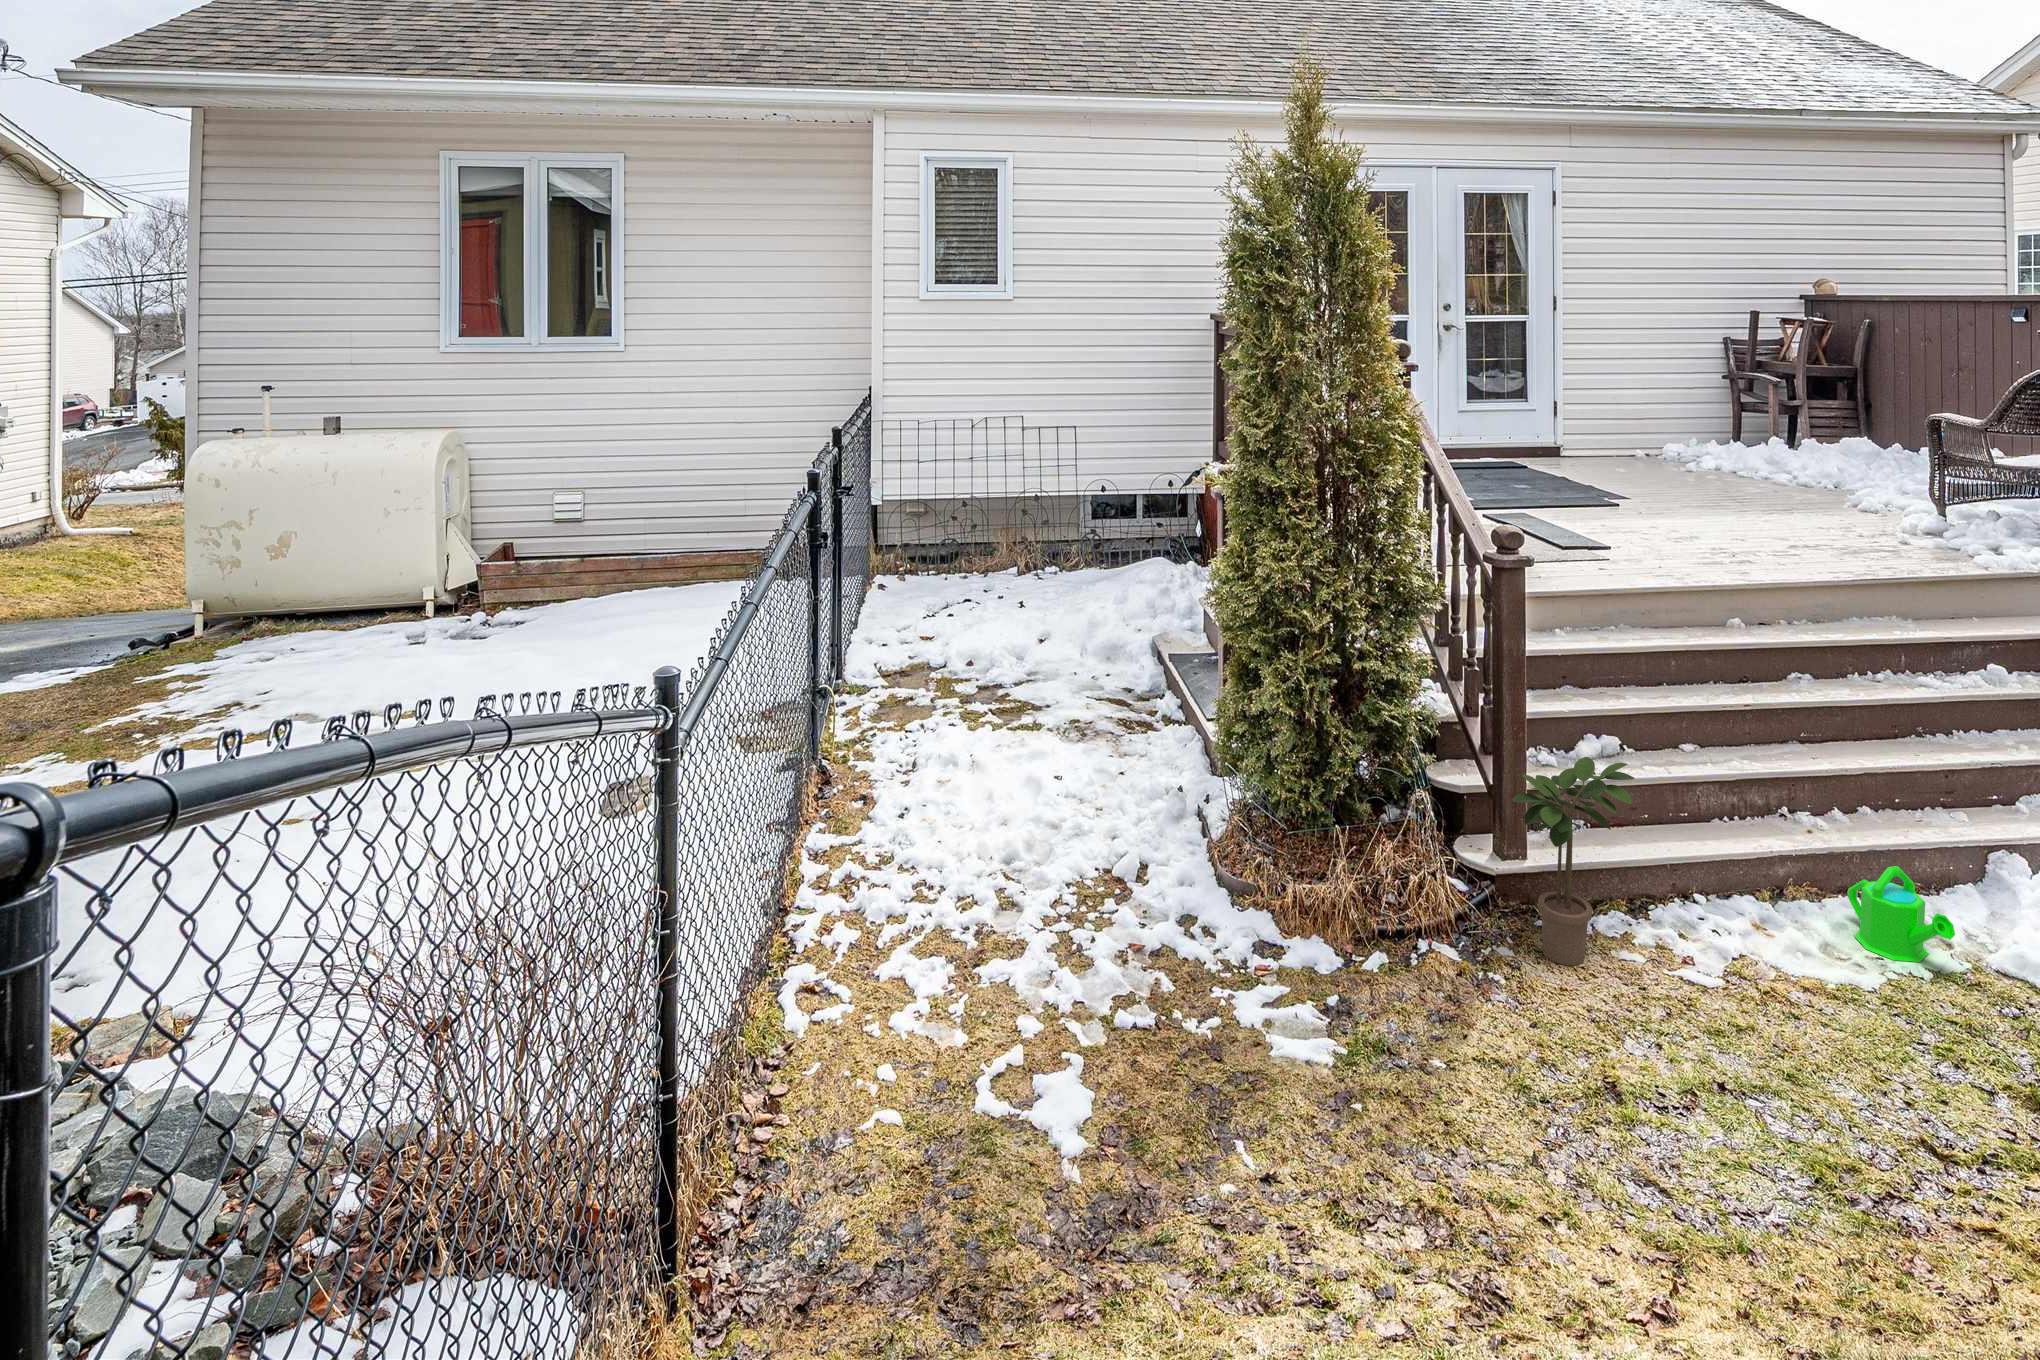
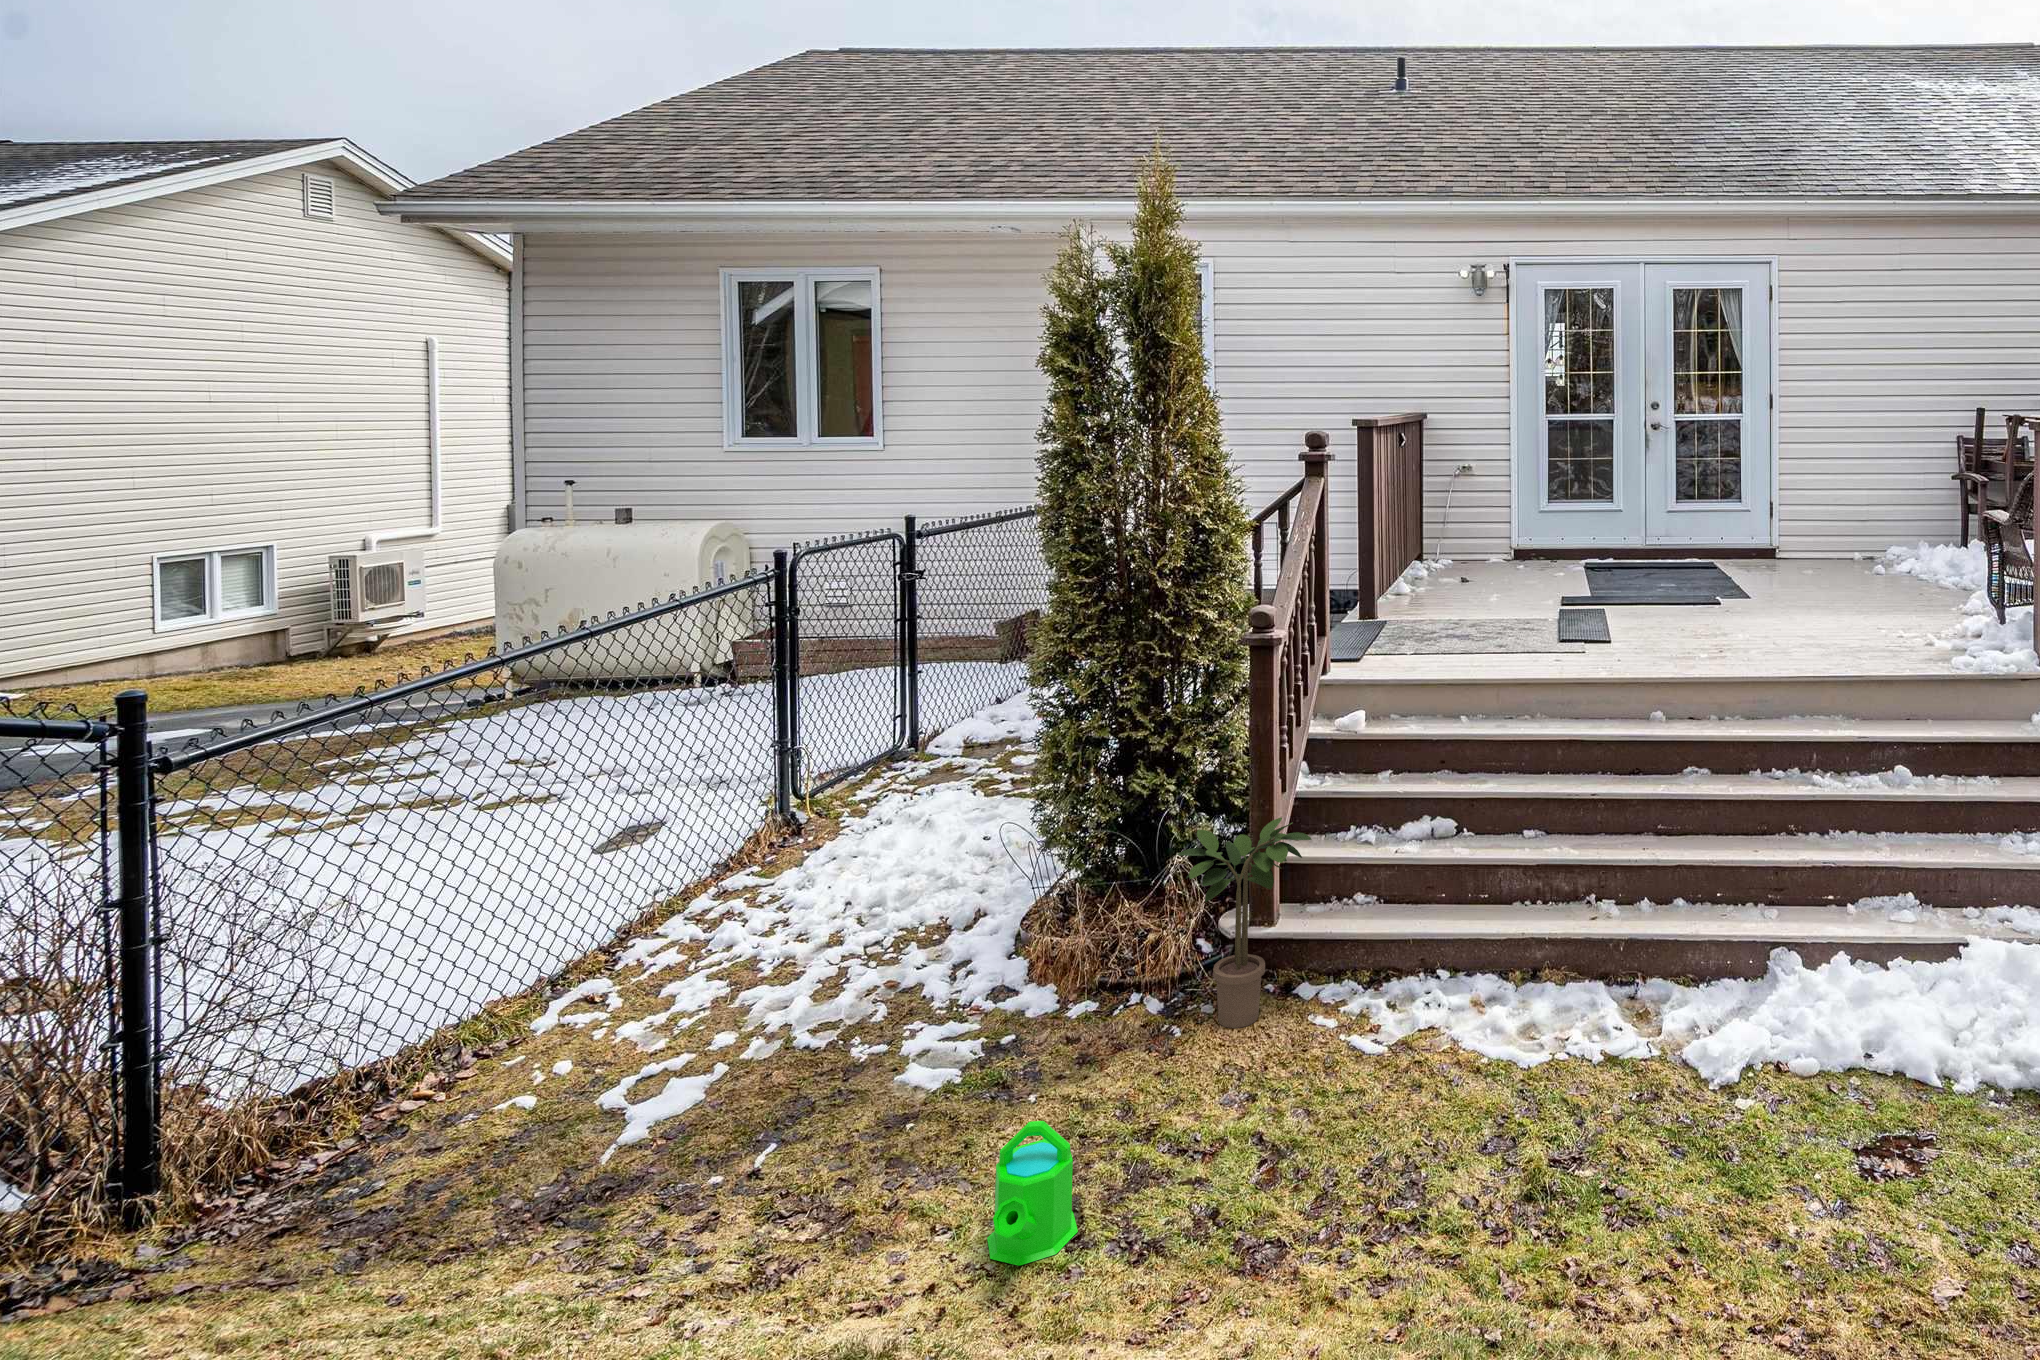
watering can: present [1848,866,1955,962] -> present [987,1121,1078,1266]

